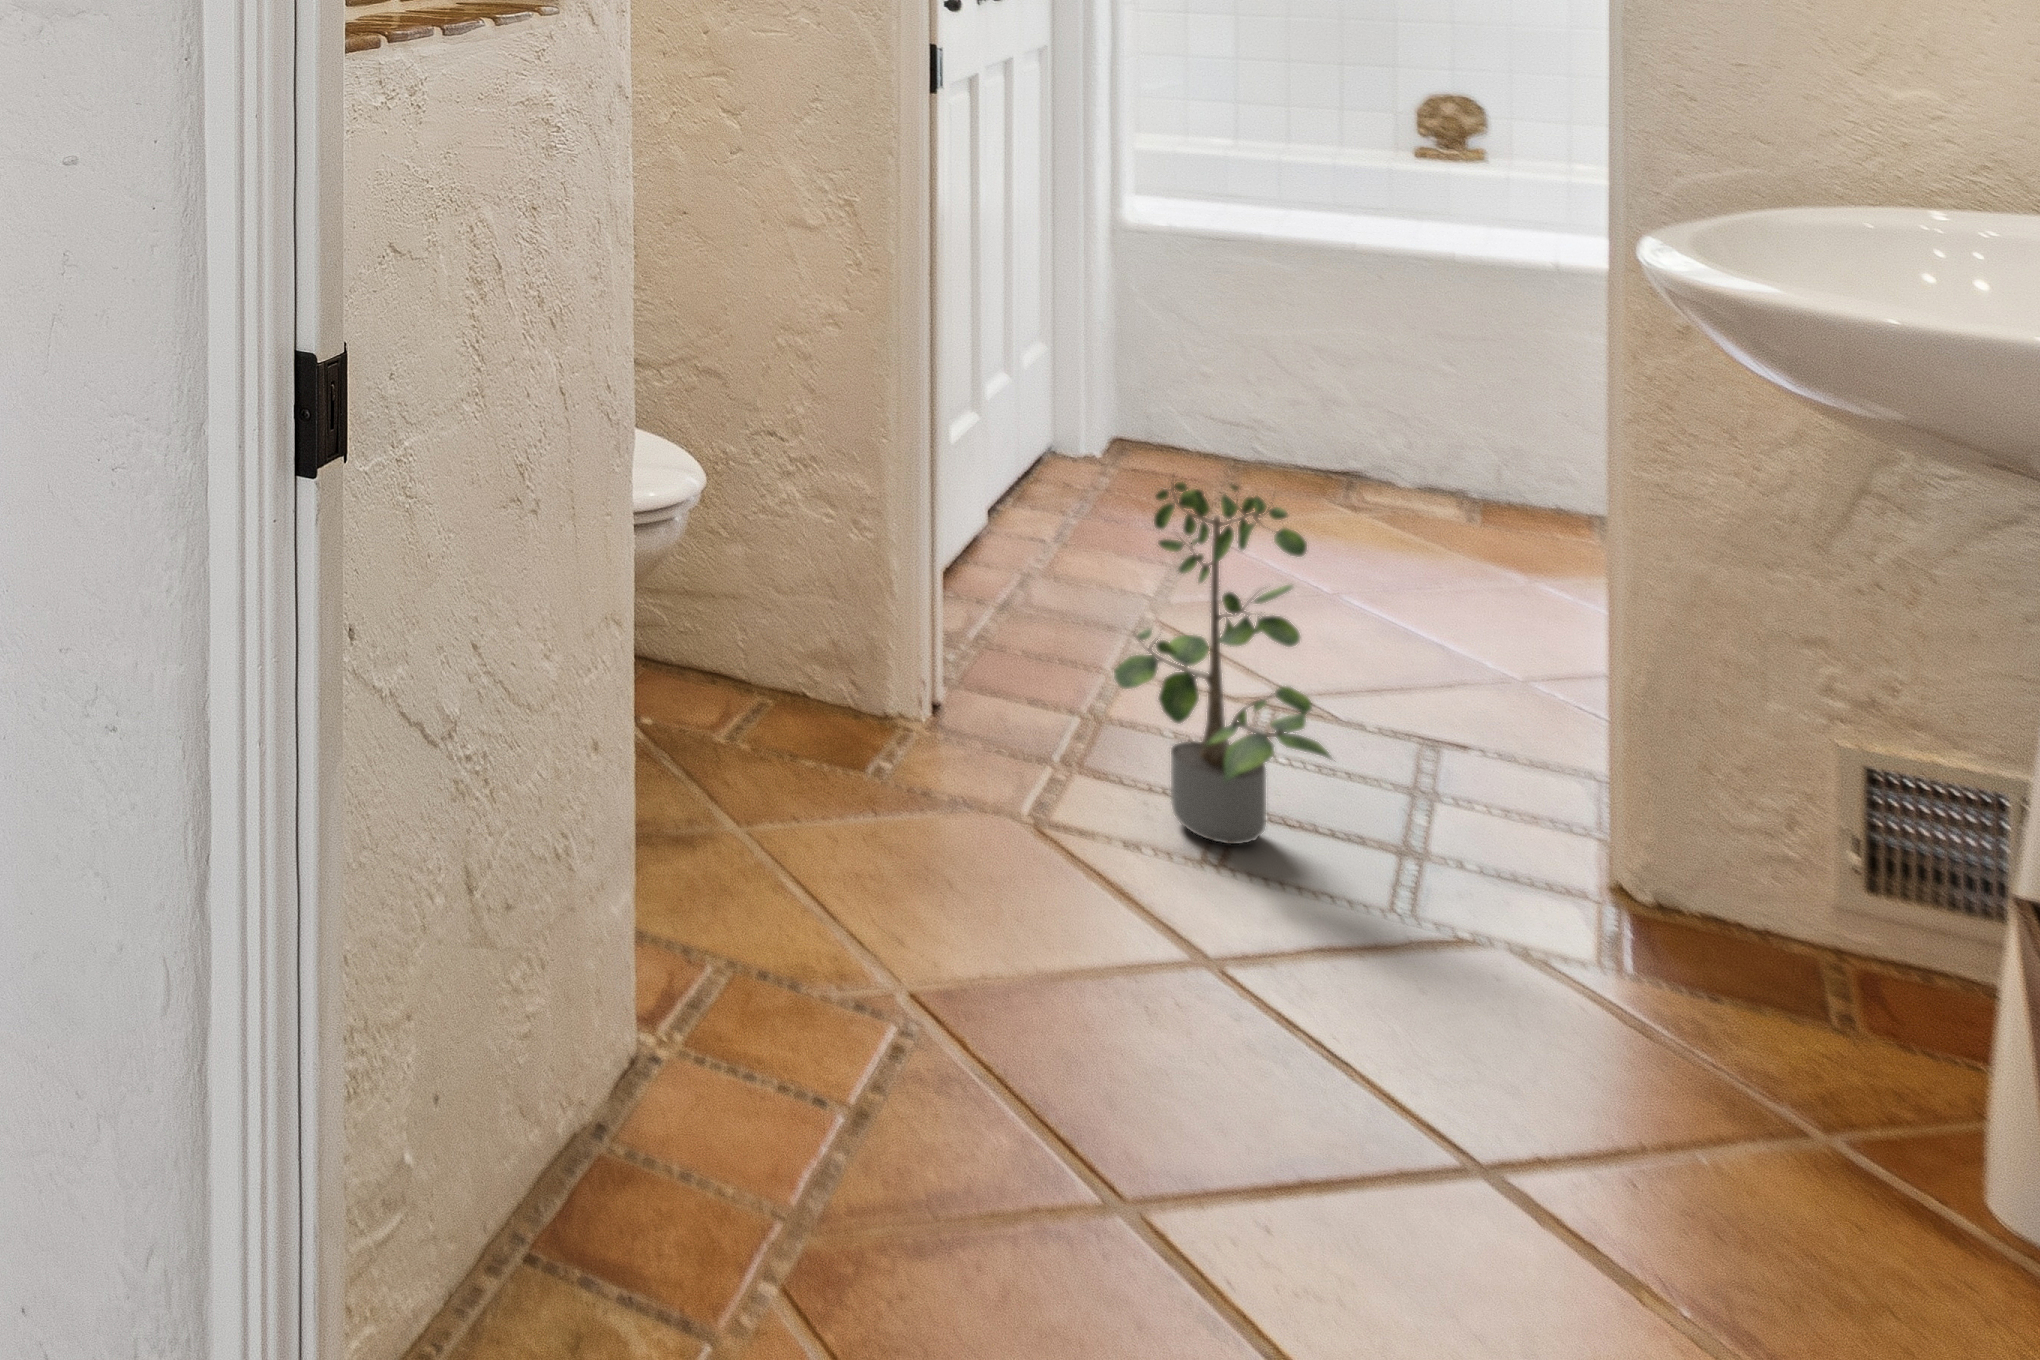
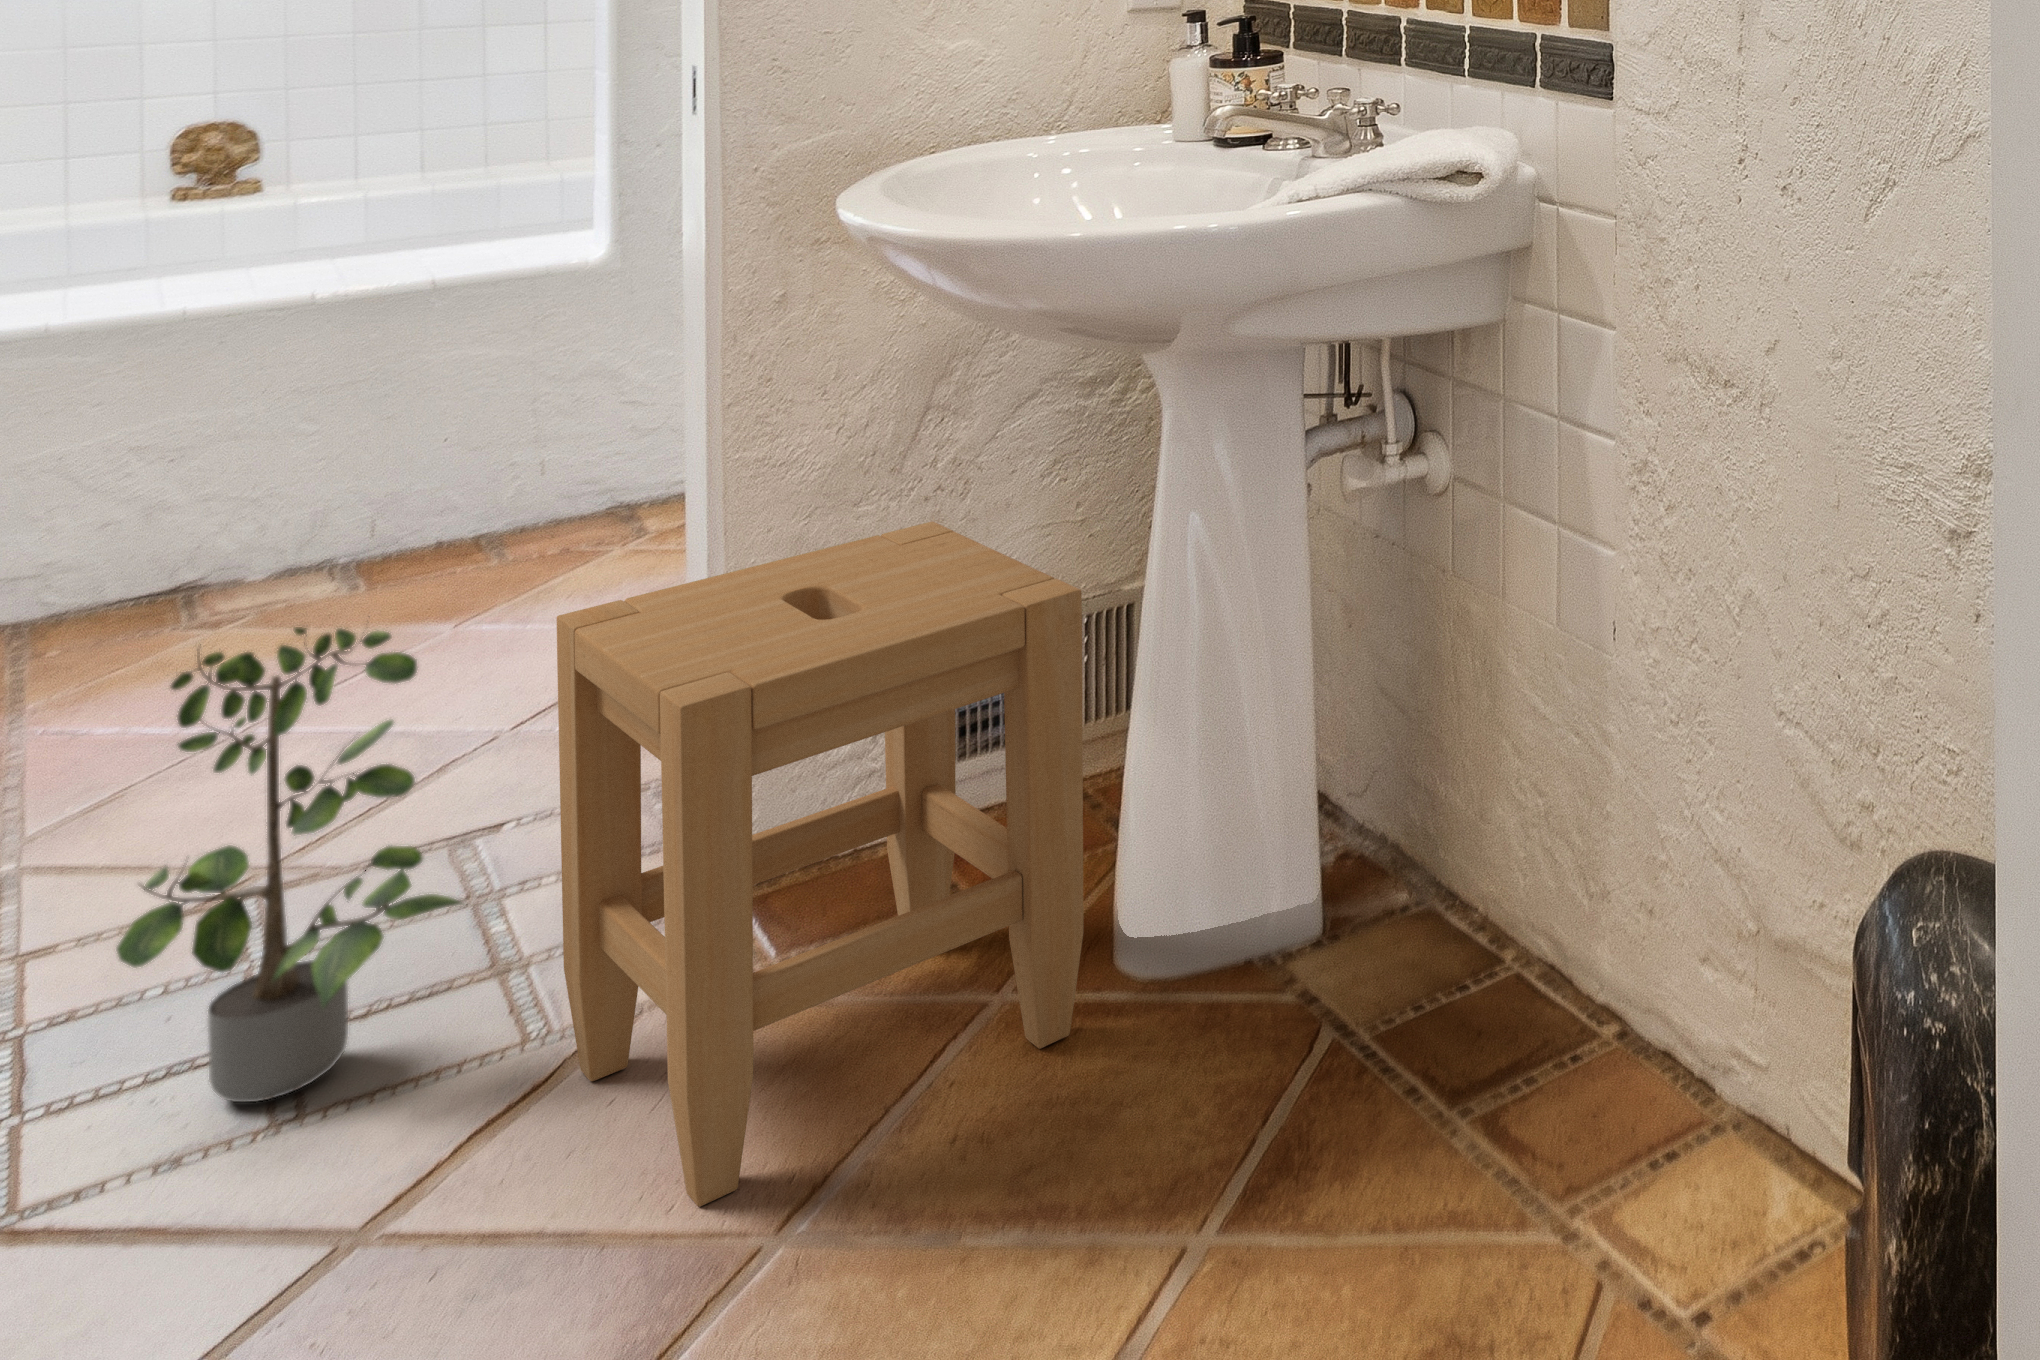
stool: none [1393,545,1890,1222] -> present [557,521,1083,1207]

